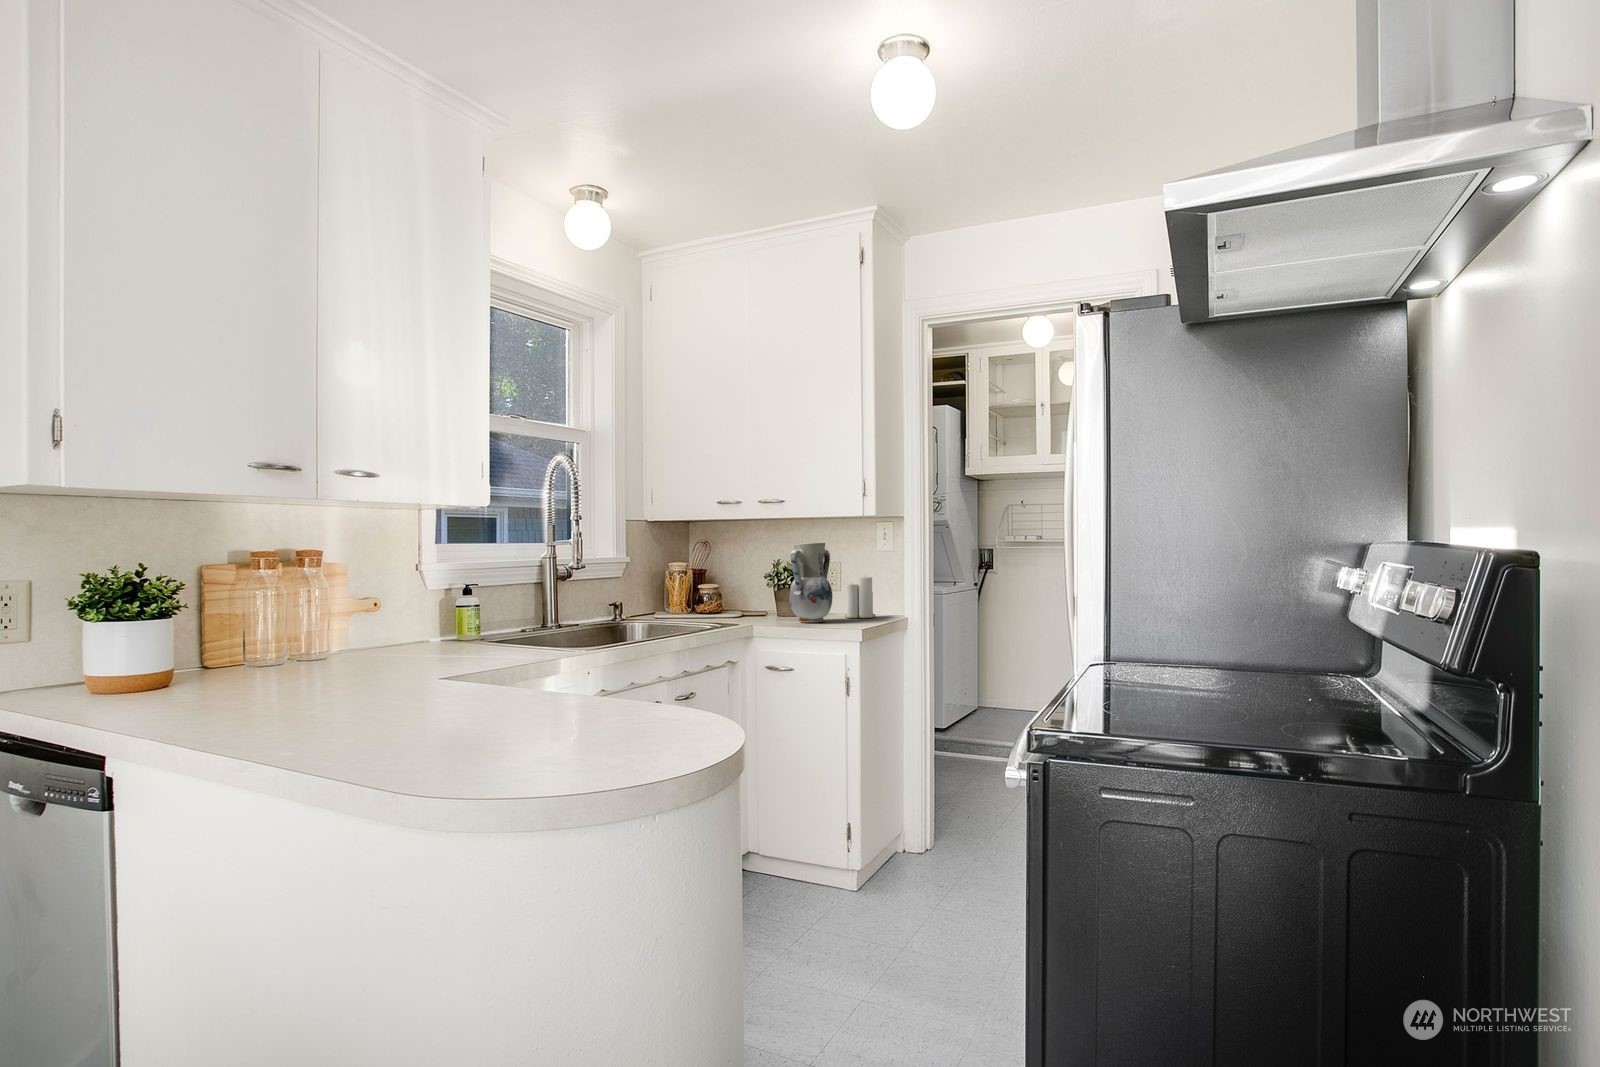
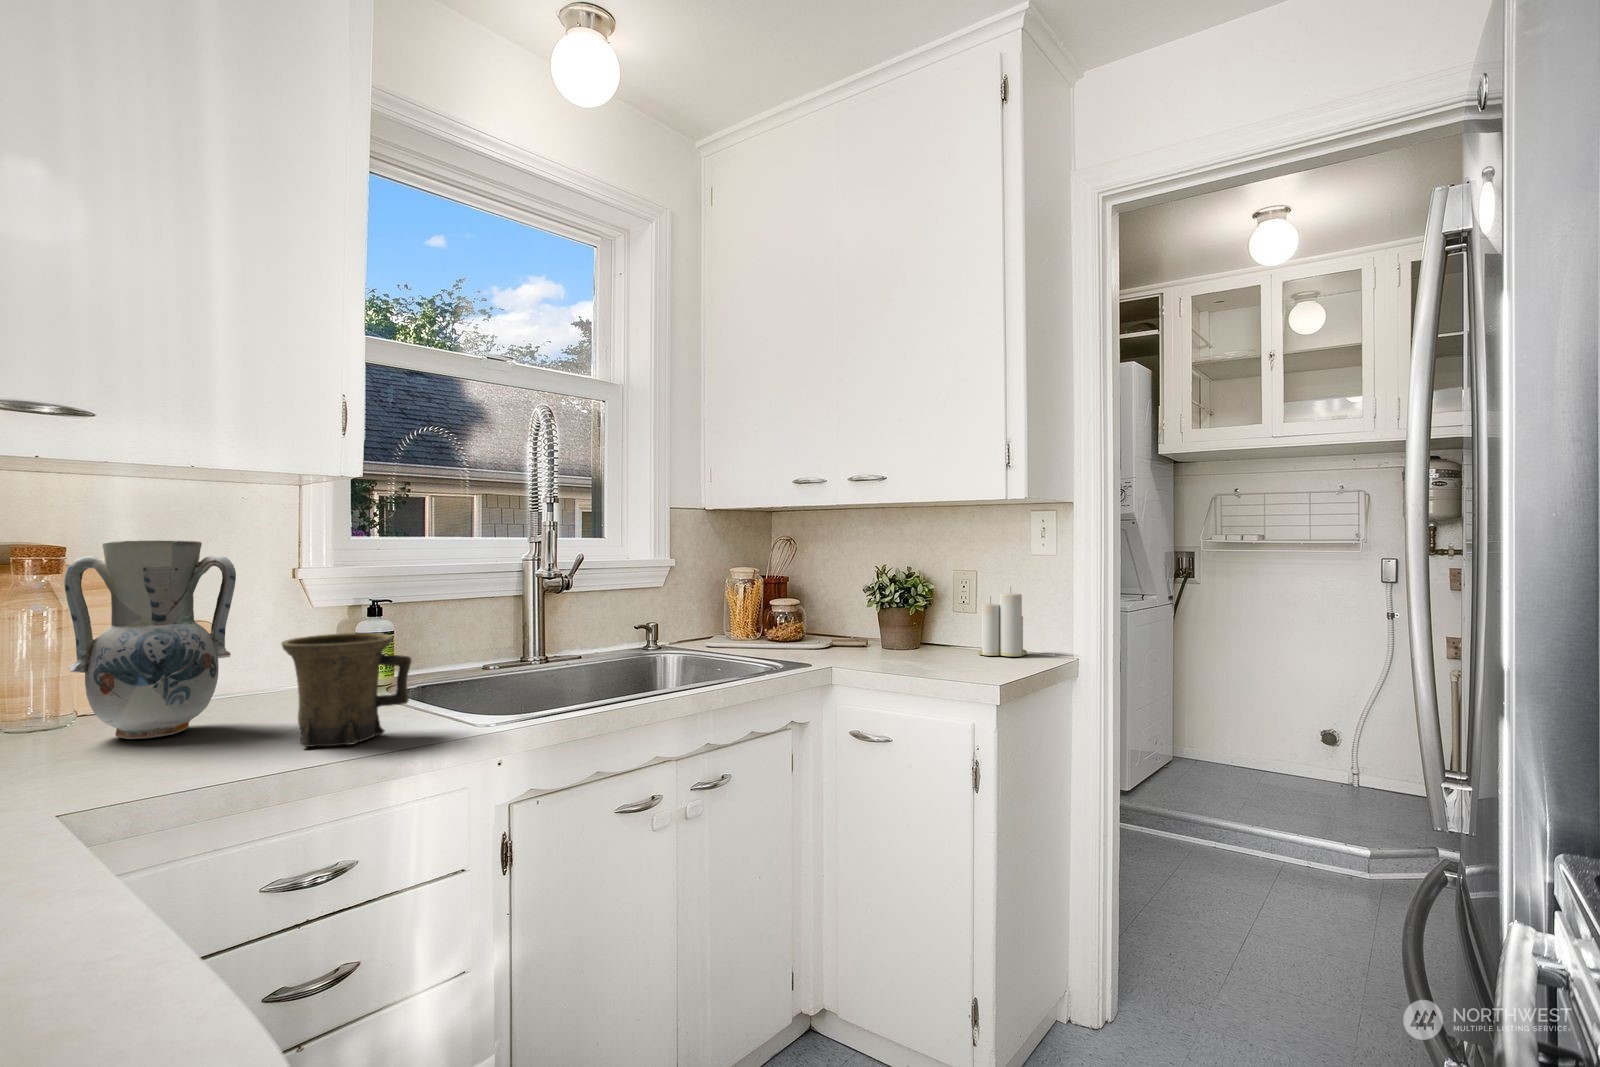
vase: present [789,543,832,622] -> present [64,540,236,739]
mug: none [478,599,544,660] -> present [282,633,411,747]

